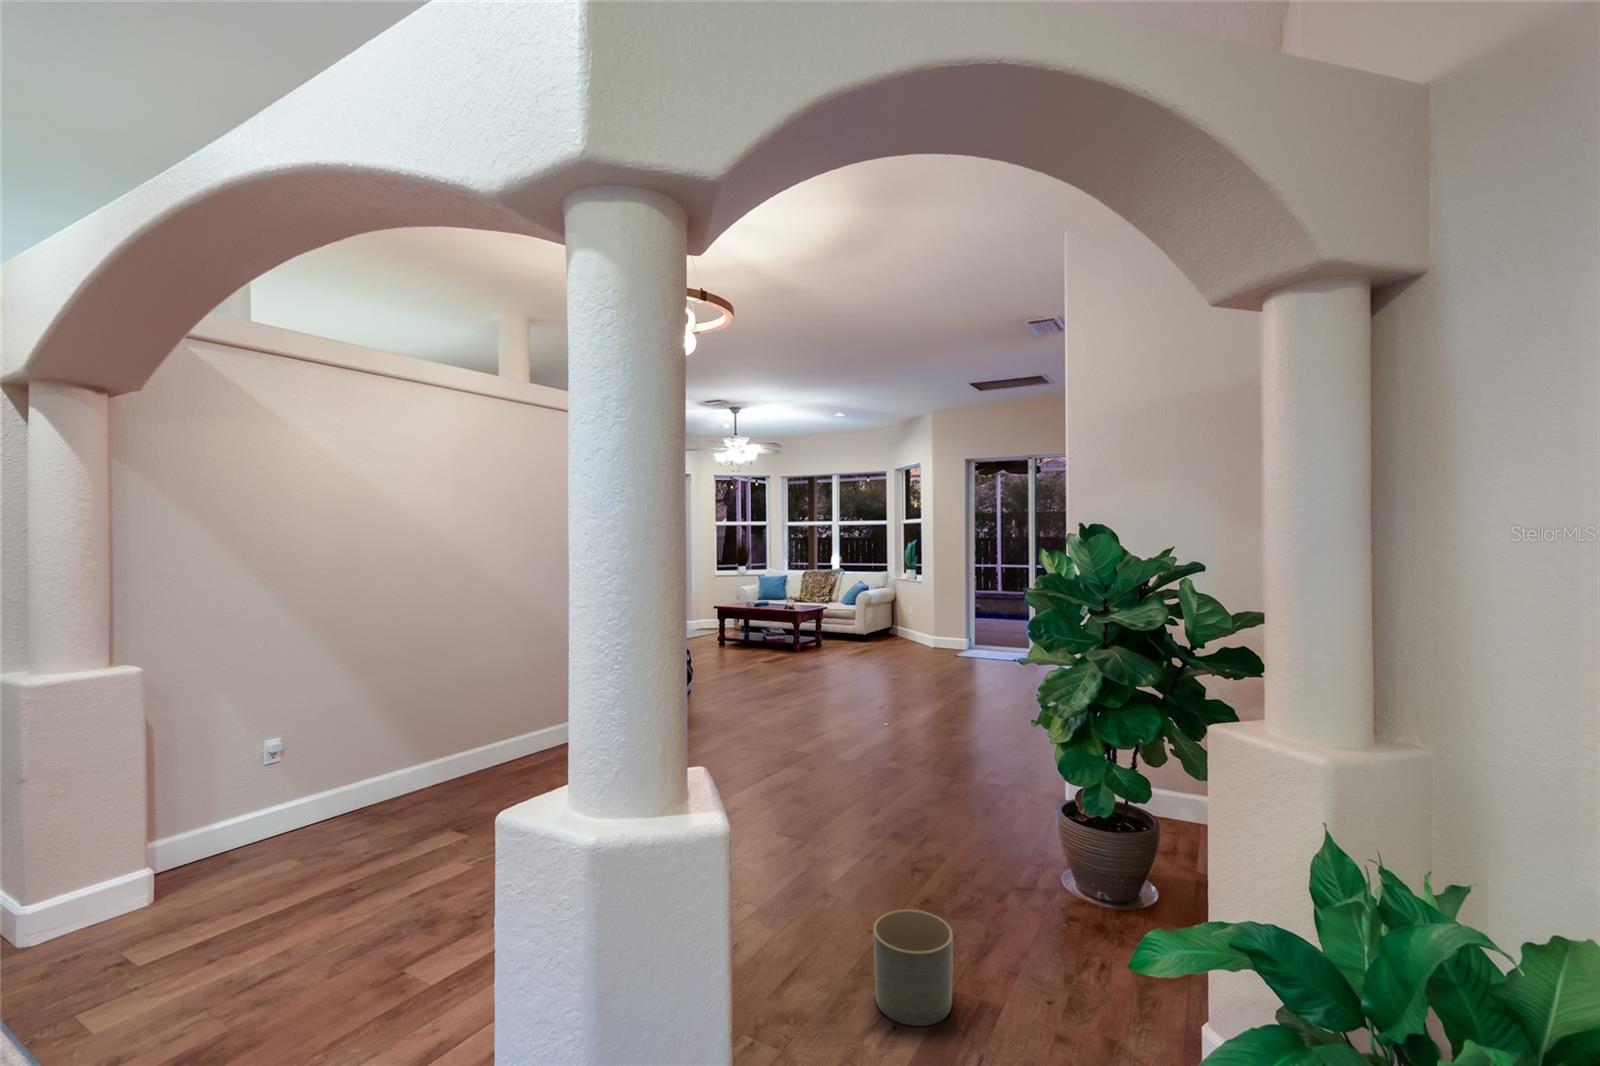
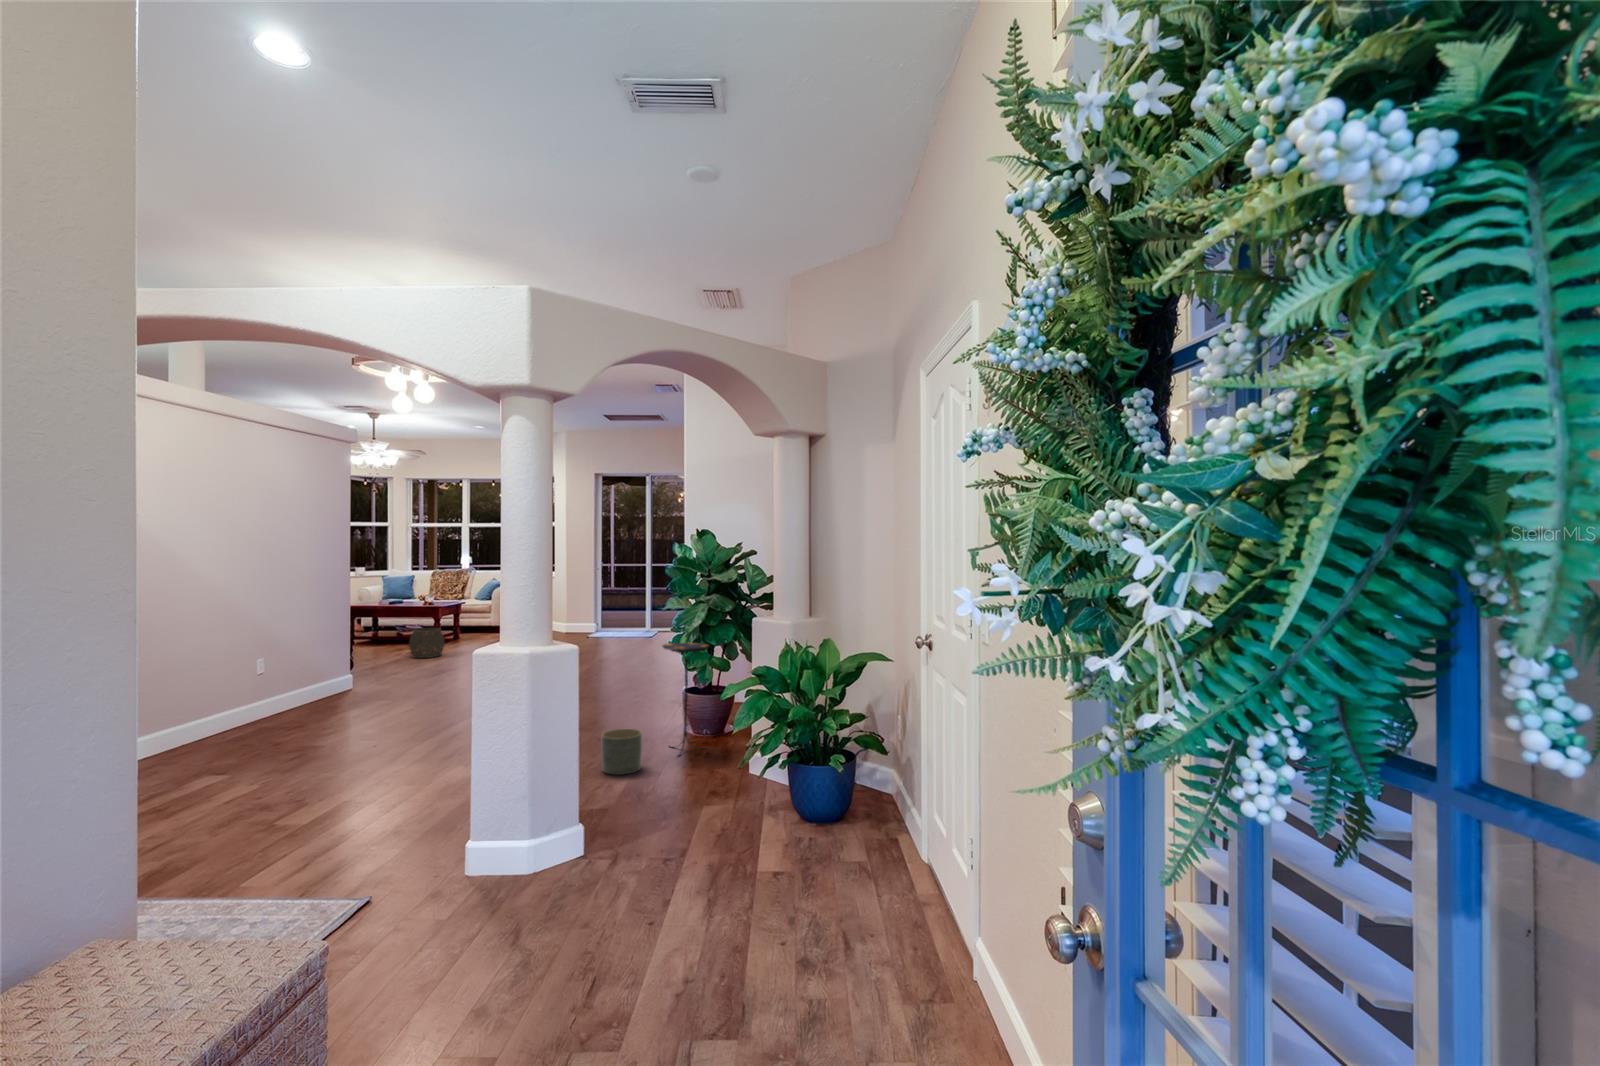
woven basket: none [758,637,793,671] -> present [409,628,444,658]
side table: none [1002,741,1104,985] -> present [663,643,709,751]

